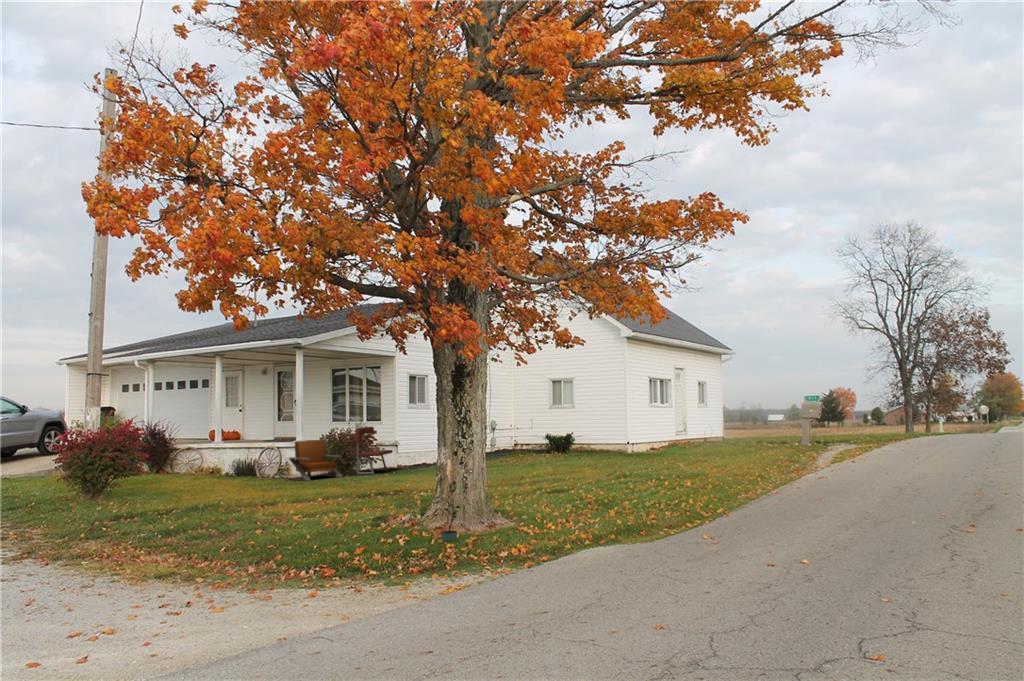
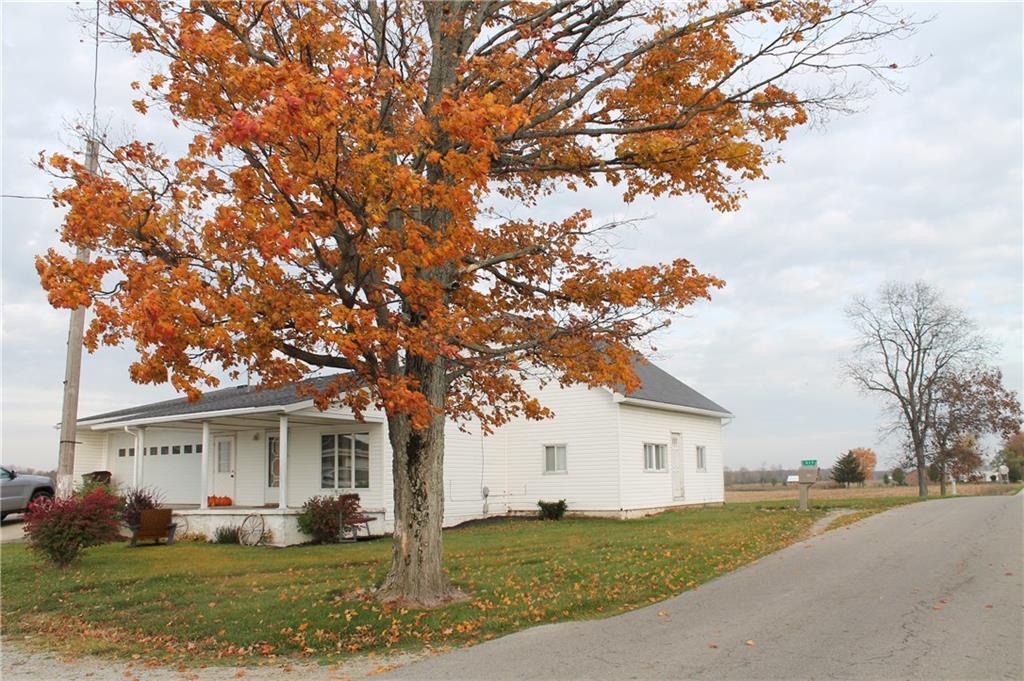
lounge chair: present [289,440,342,481] -> present [129,508,178,548]
potted plant: present [436,491,460,541] -> none [386,563,415,617]

